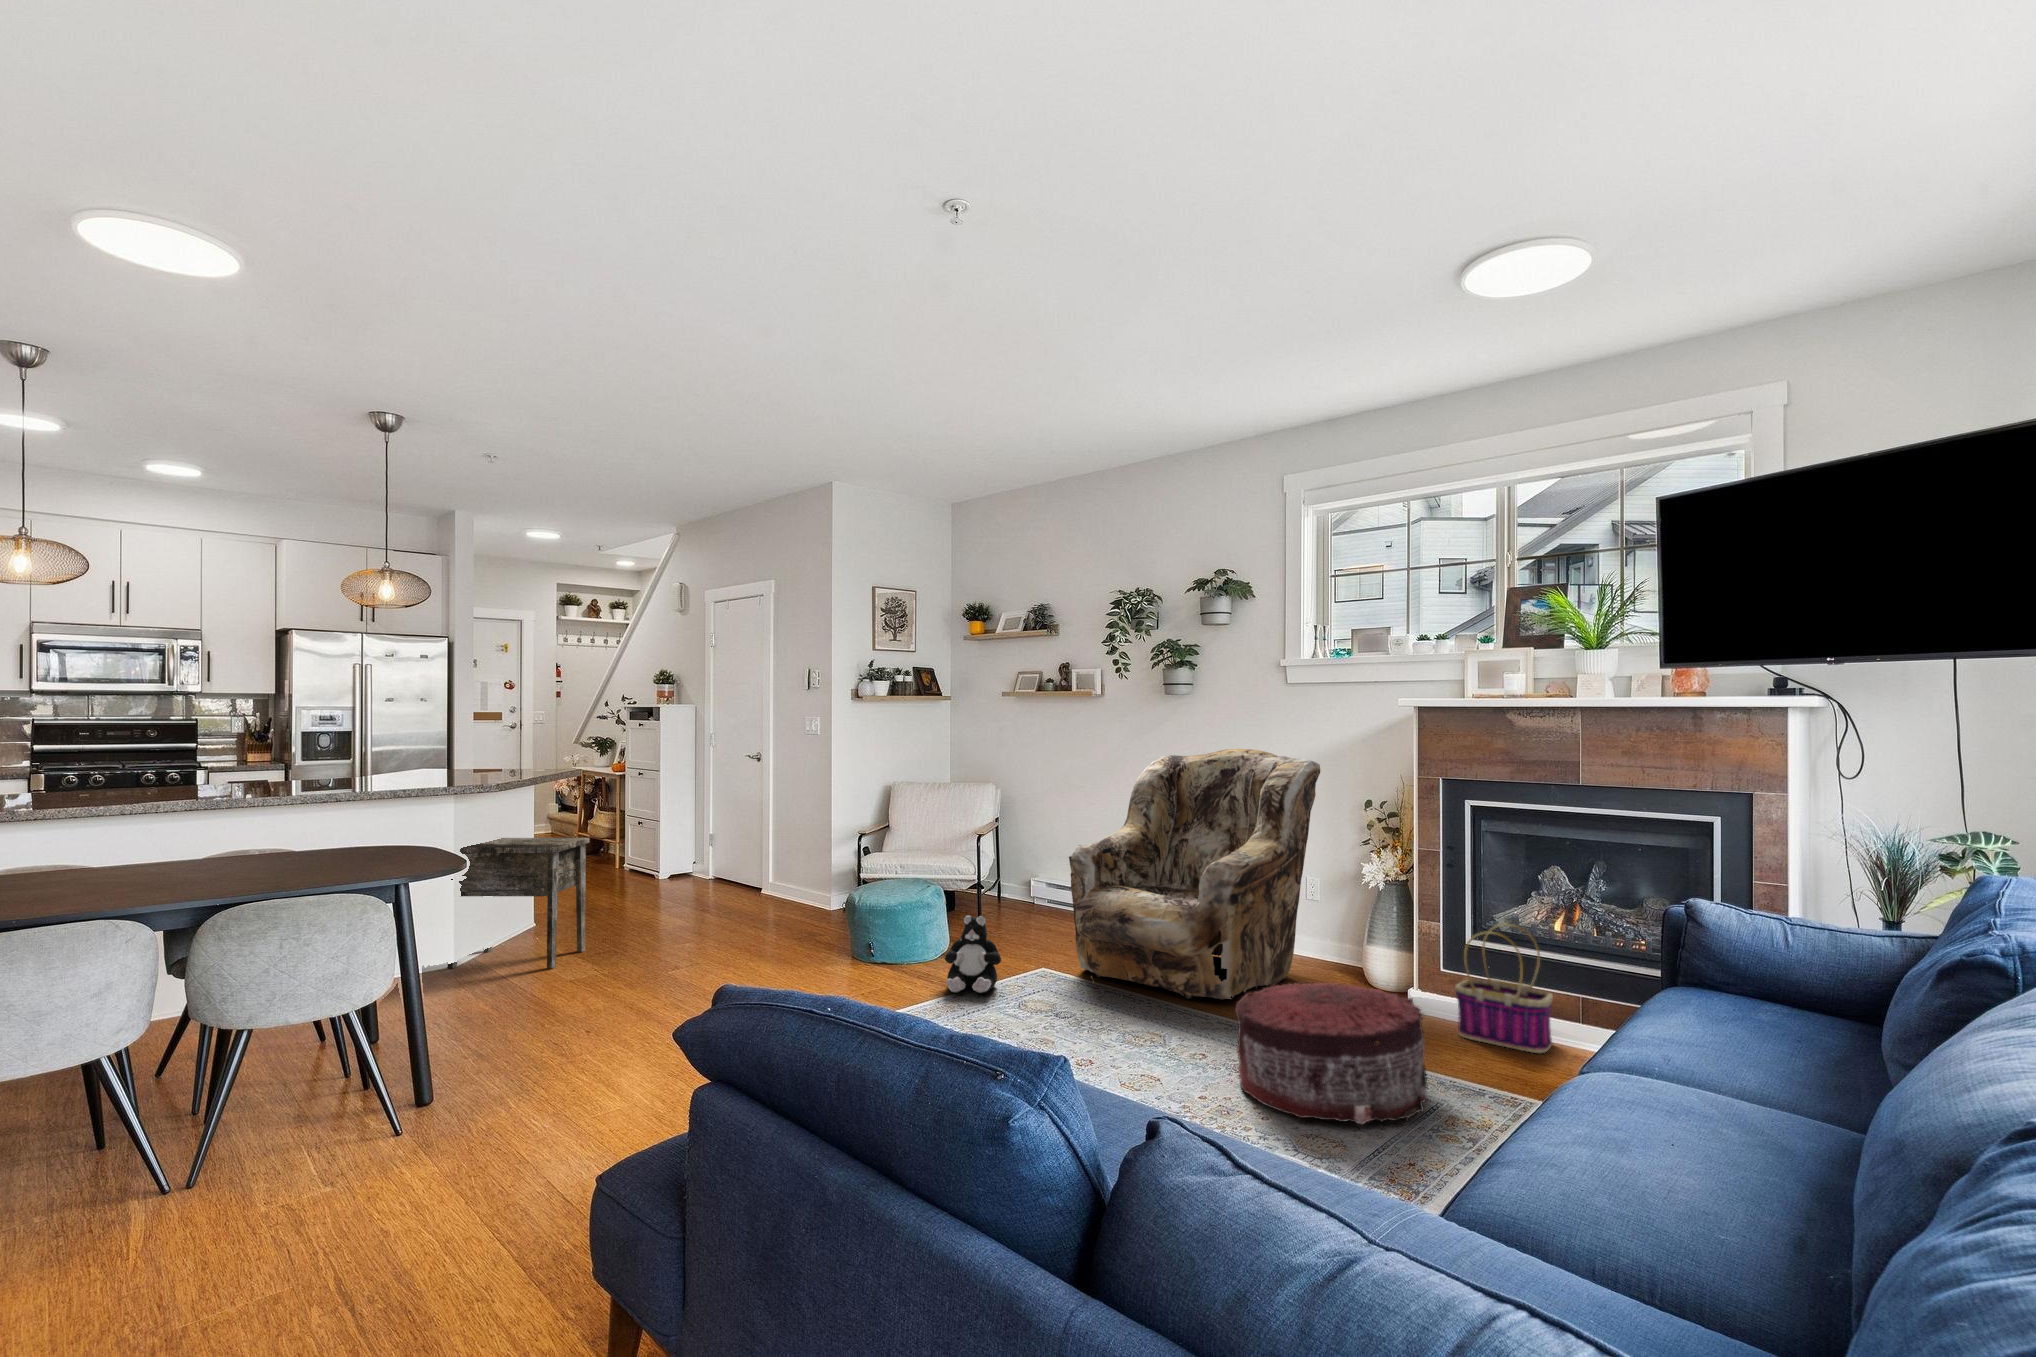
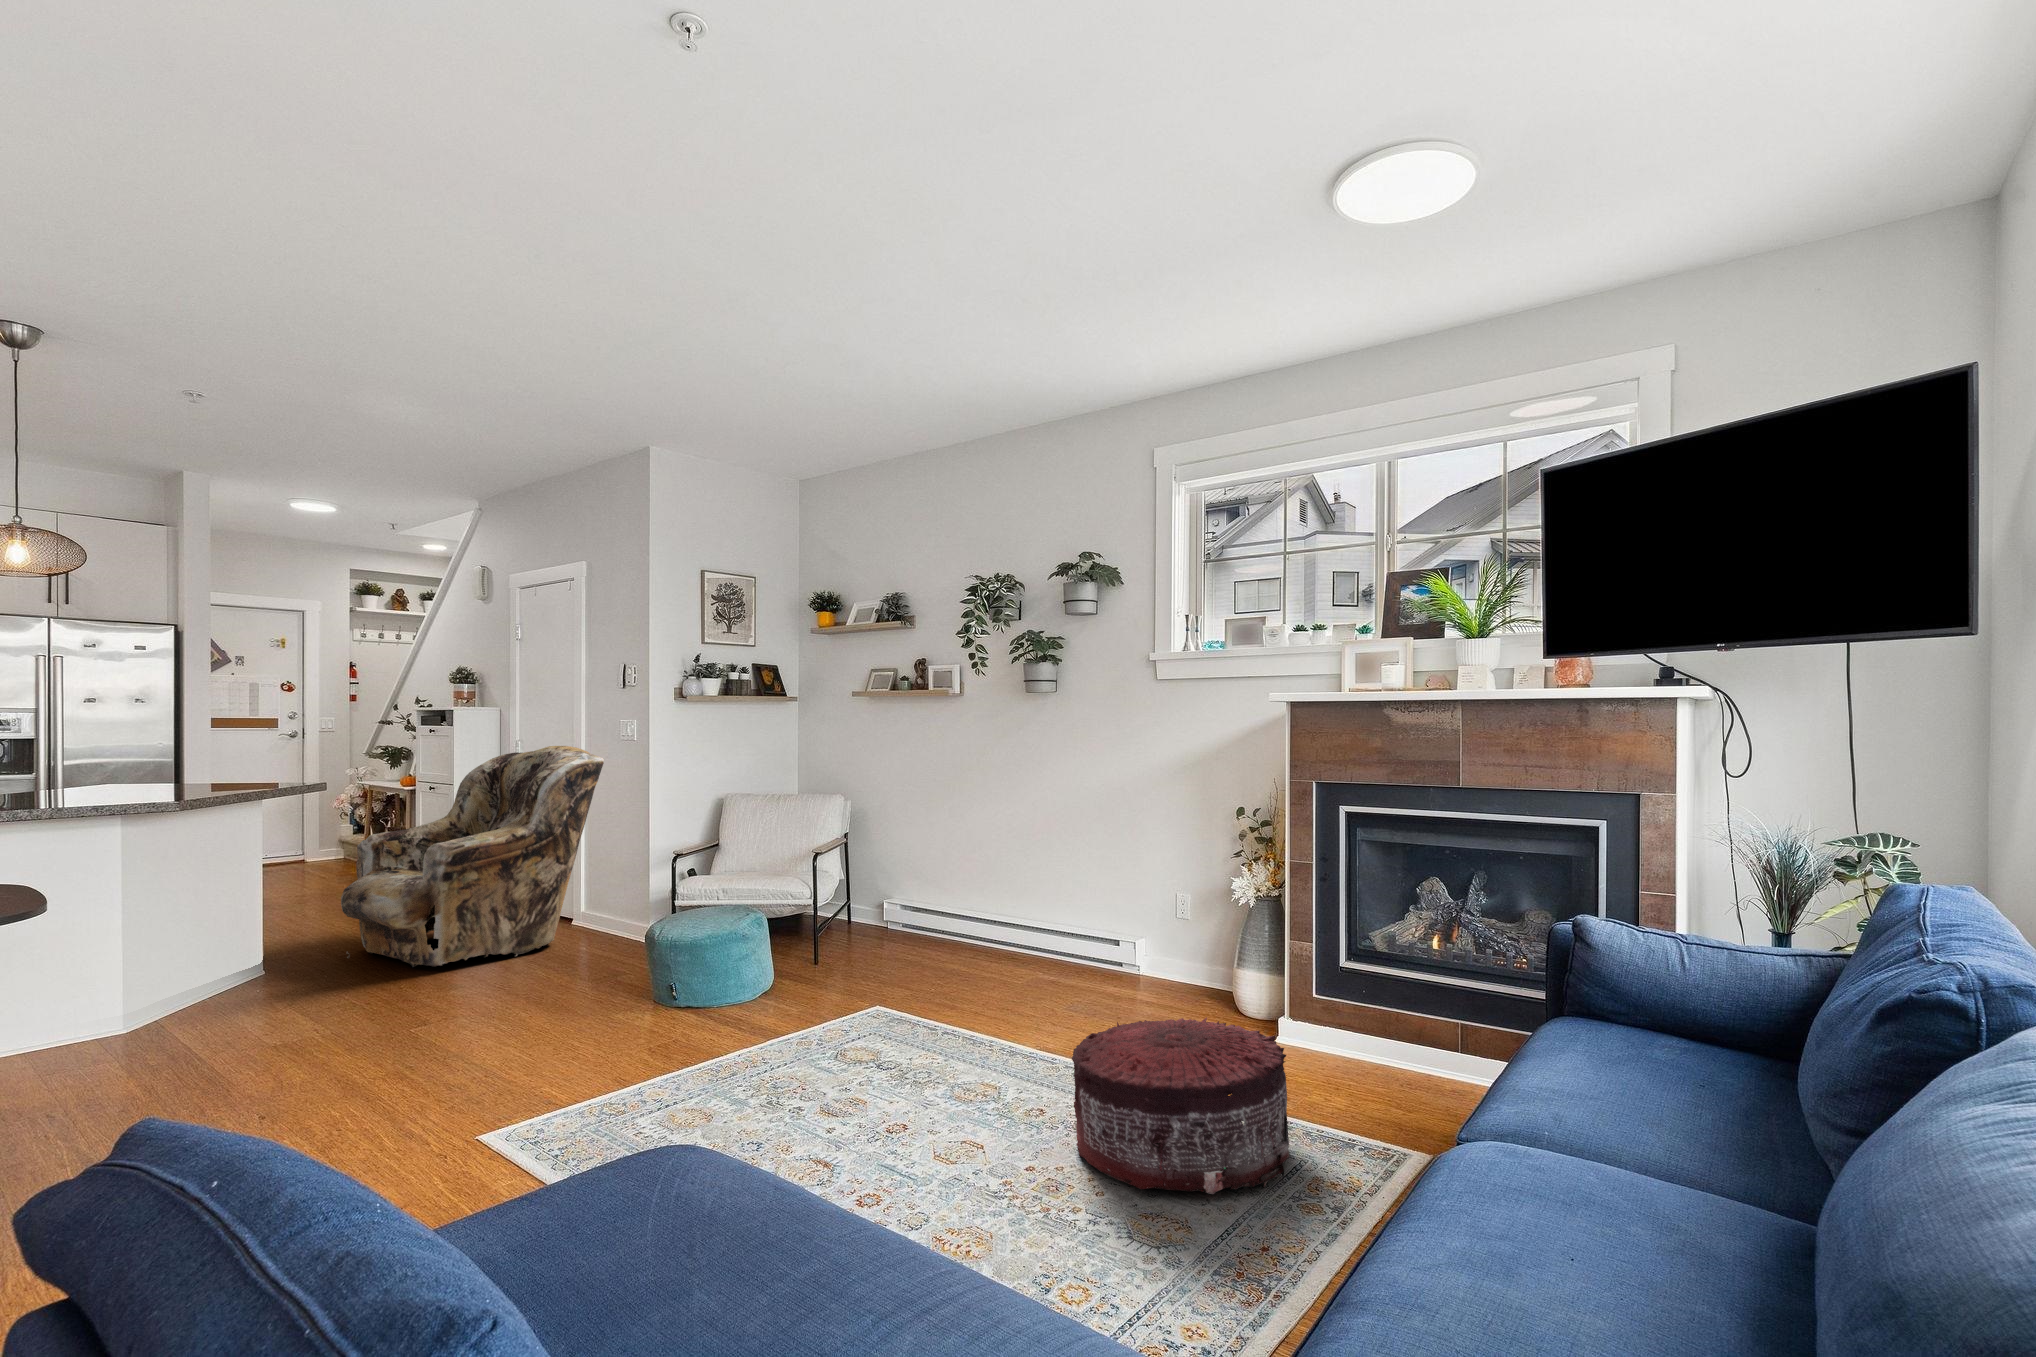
armchair: present [1069,749,1320,1000] -> present [341,746,604,967]
side table: present [447,838,590,968] -> none [132,864,334,1029]
plush toy: present [945,915,1001,993] -> none [753,947,822,1039]
basket: present [1455,924,1553,1053] -> none [1326,943,1431,1090]

